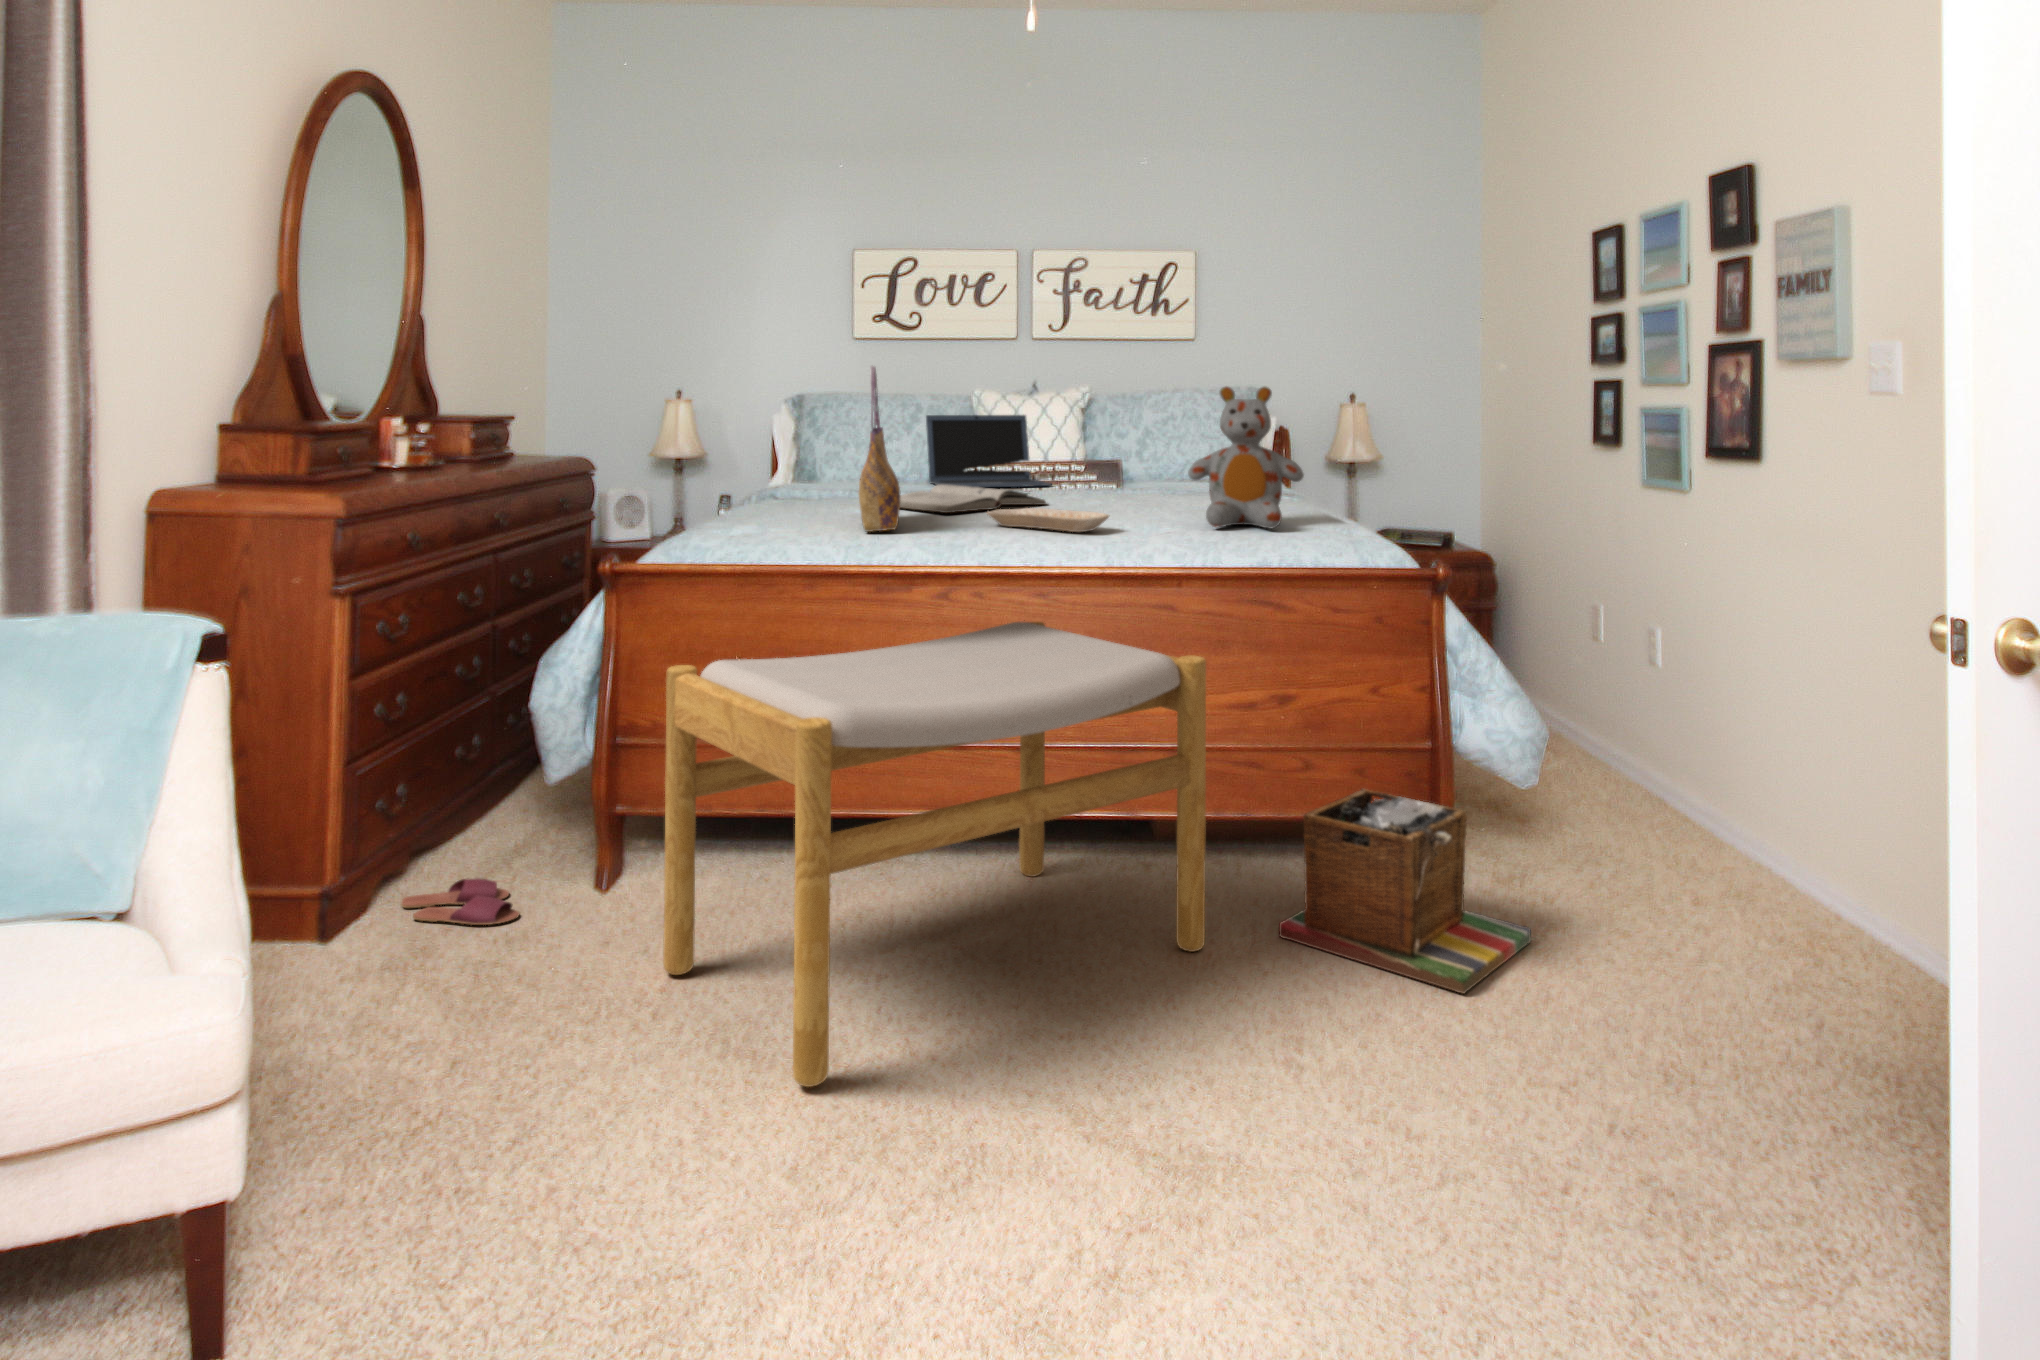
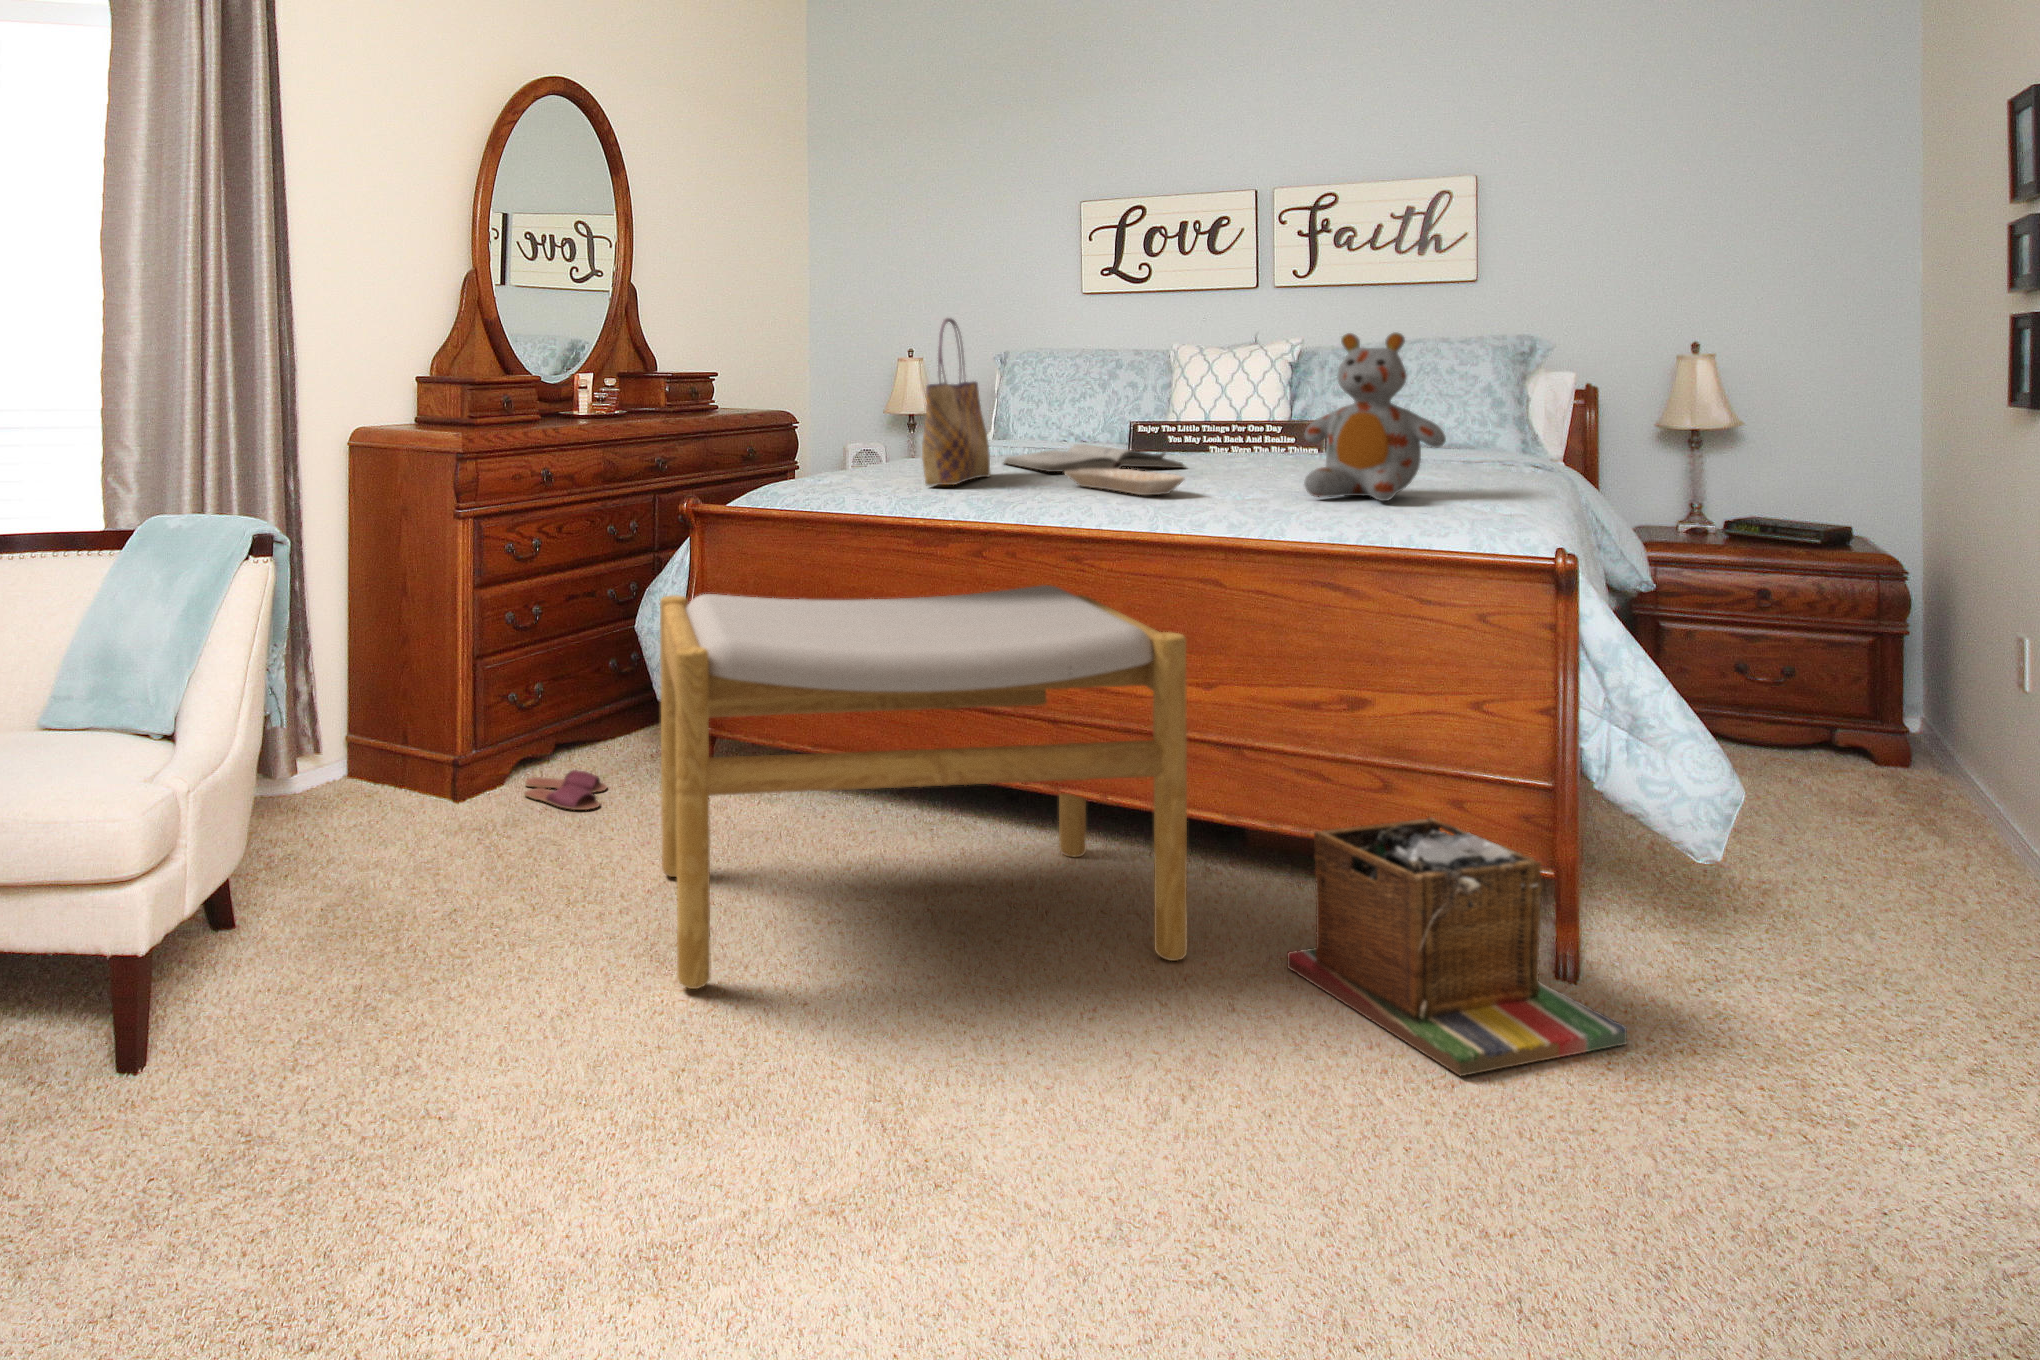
laptop: present [926,415,1052,487] -> none [1114,371,1240,450]

